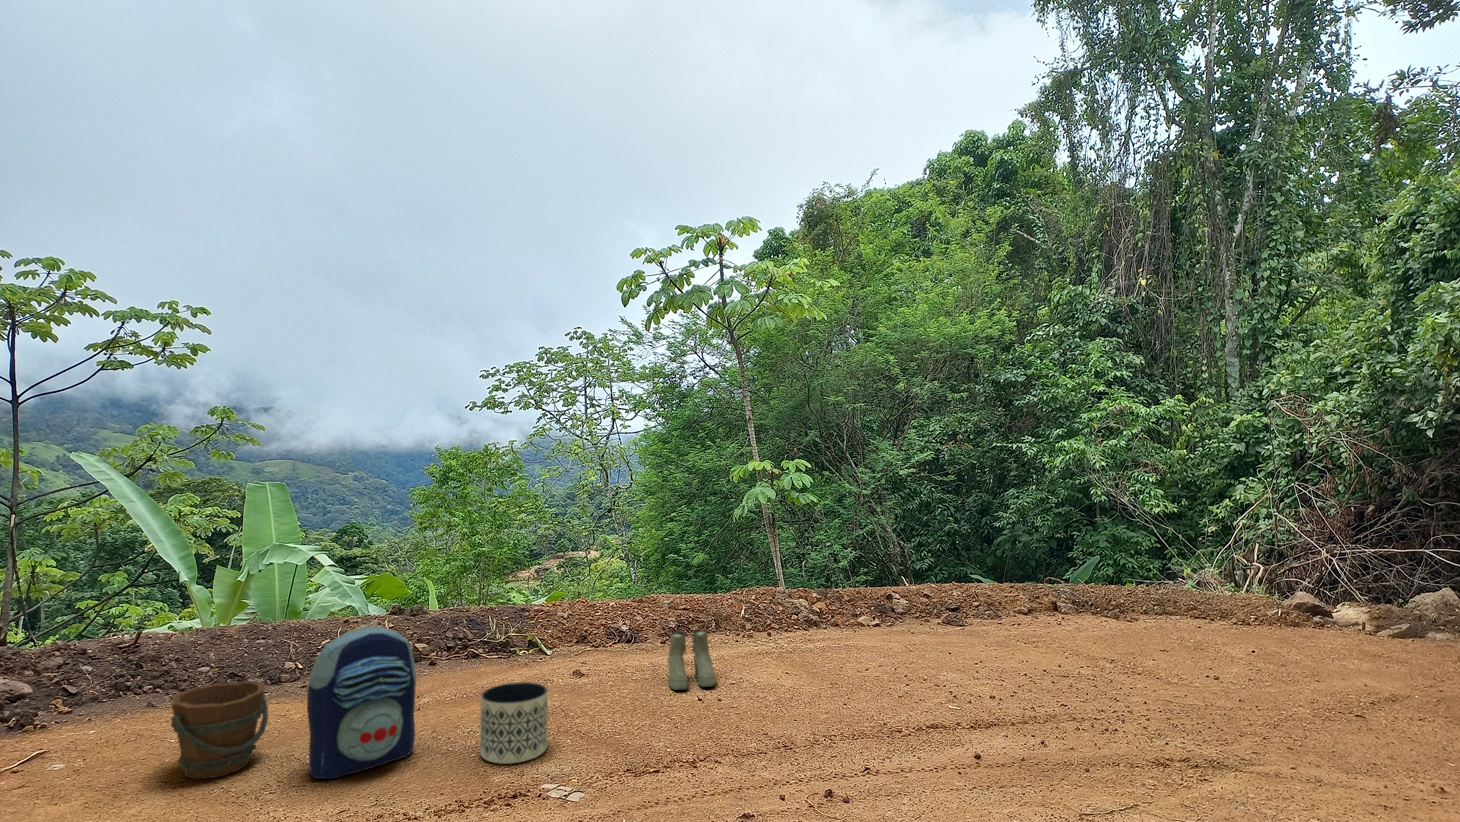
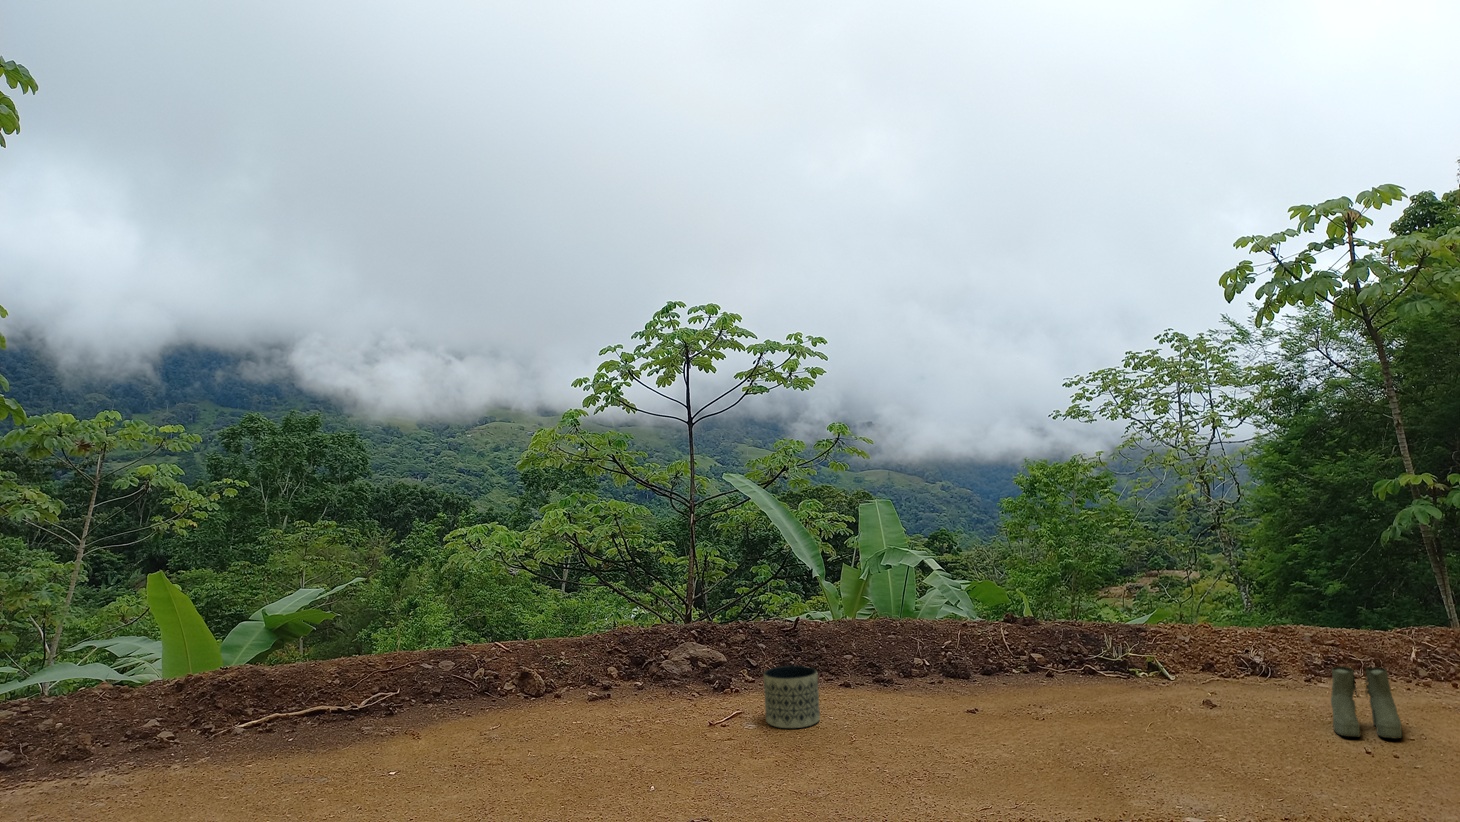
backpack: present [307,625,416,779] -> none [942,626,1039,761]
bucket: present [171,681,268,779] -> none [840,666,911,743]
planter: present [480,682,548,764] -> present [764,666,820,728]

